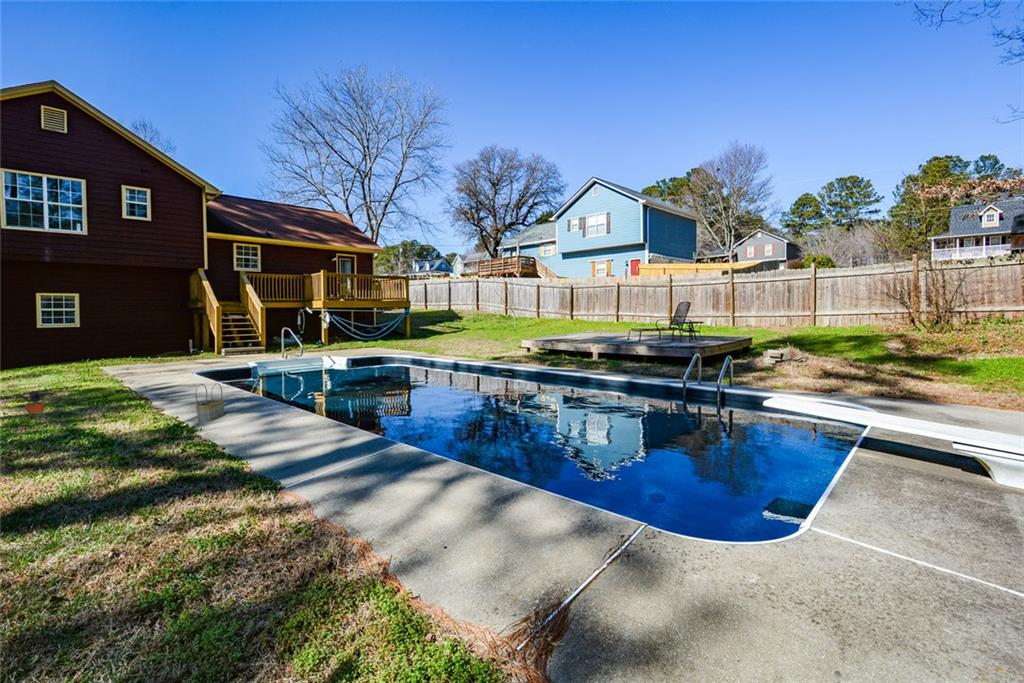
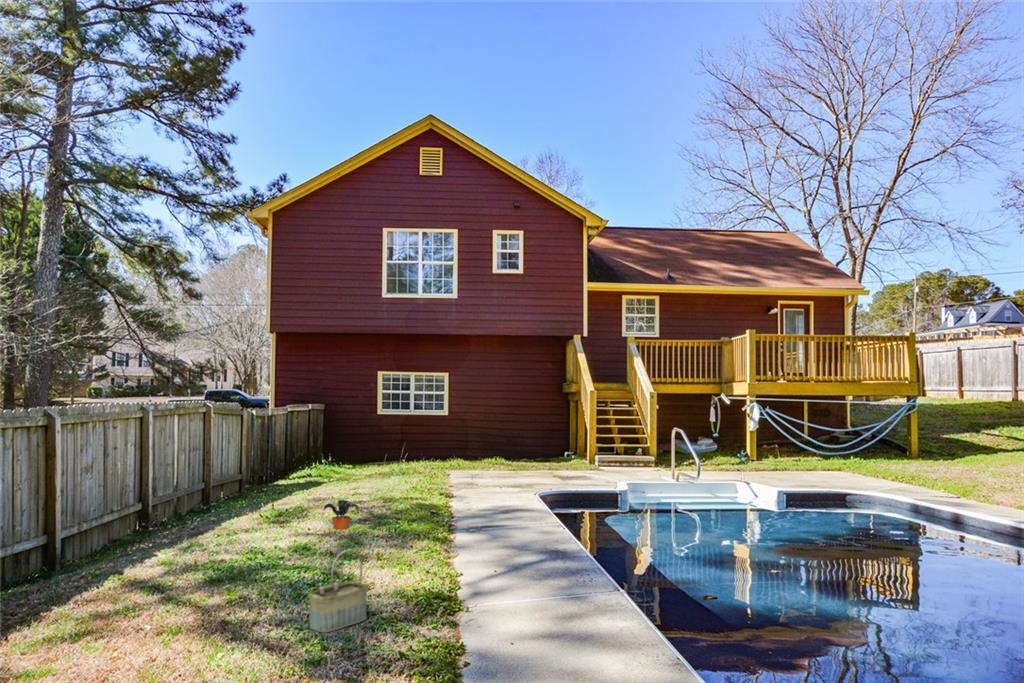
basket: present [195,384,225,422] -> present [309,545,368,633]

